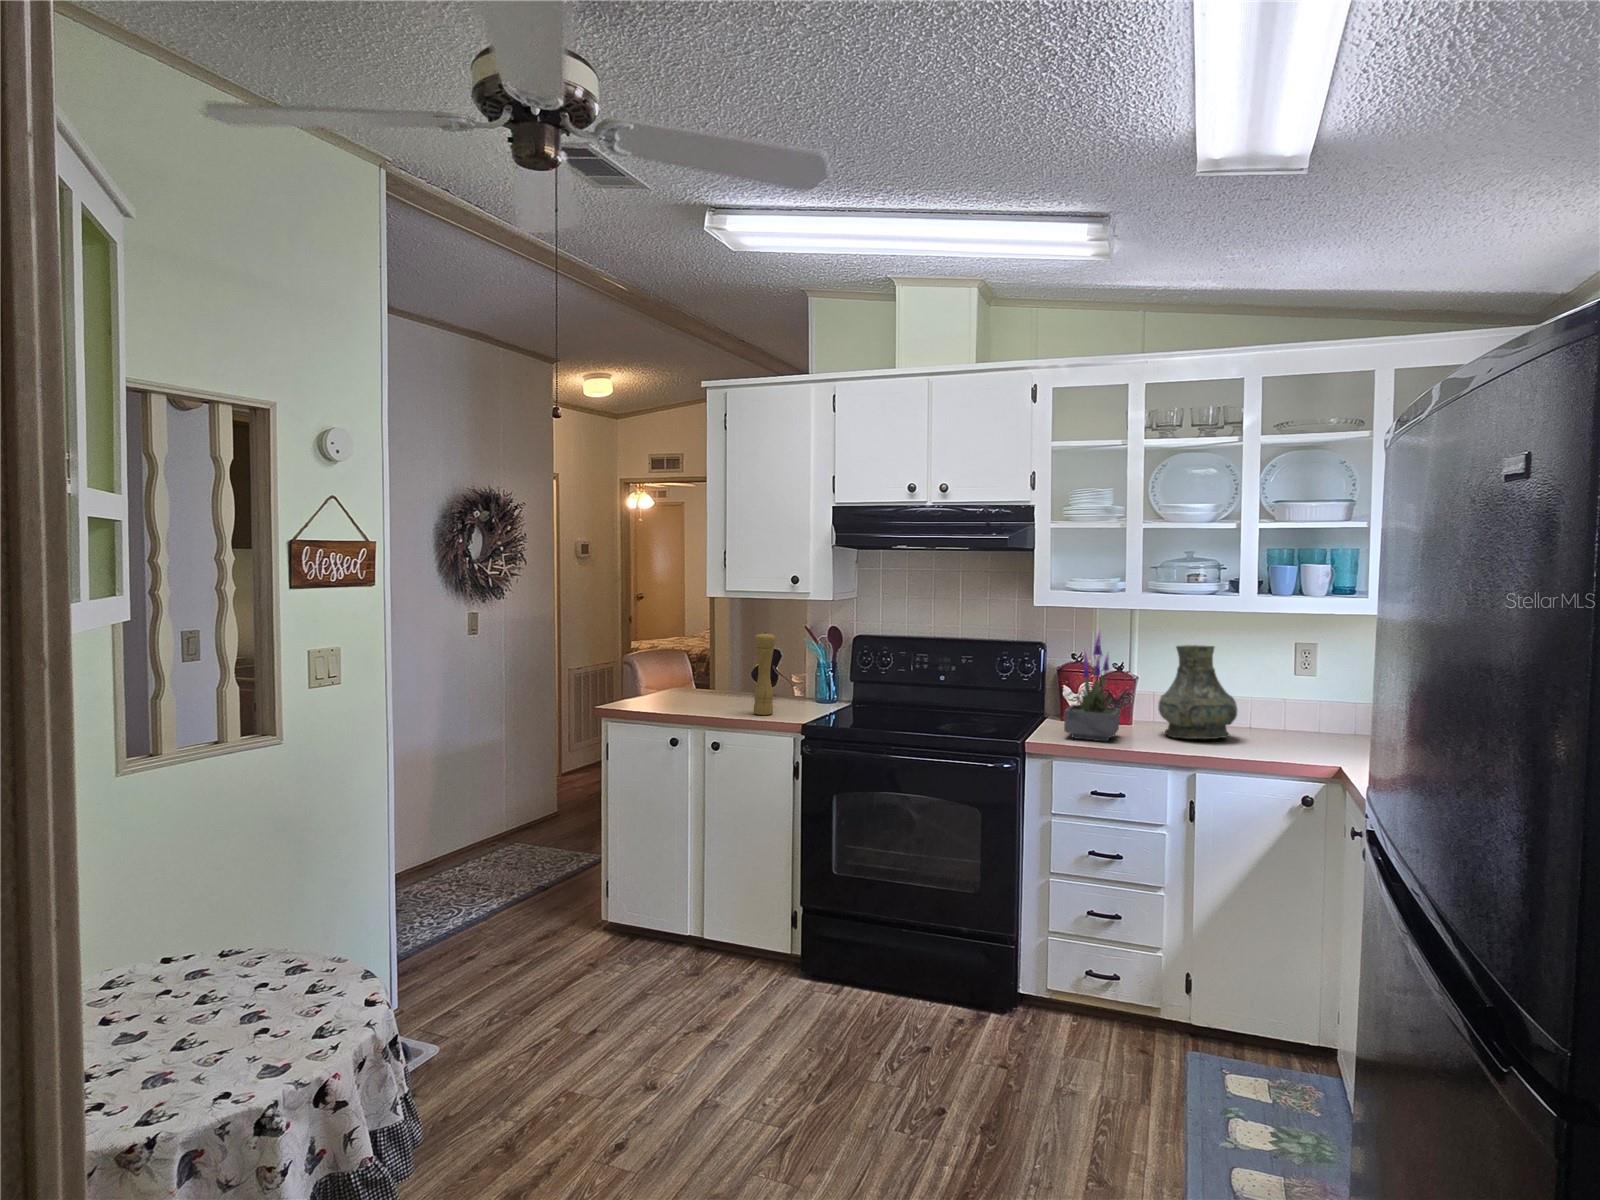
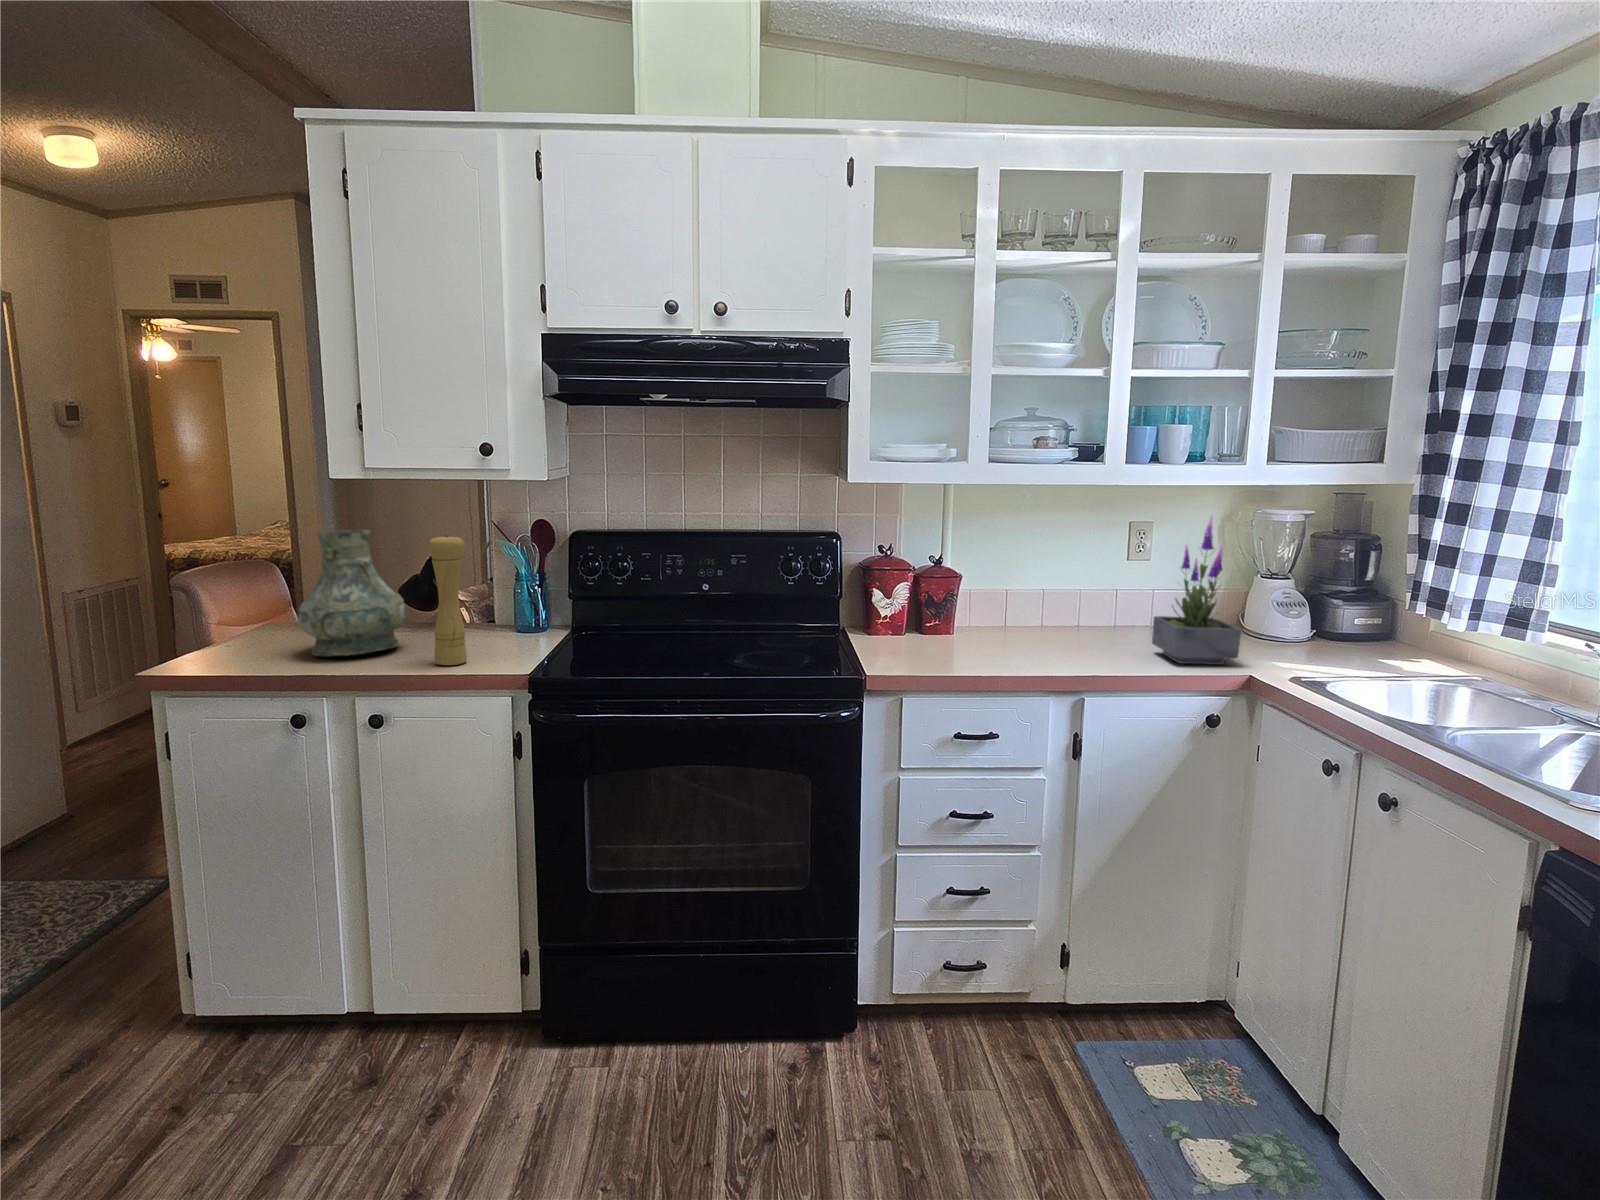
potted plant: present [1064,633,1120,741] -> present [1152,518,1241,665]
vase: present [1158,645,1237,739] -> present [298,530,406,656]

